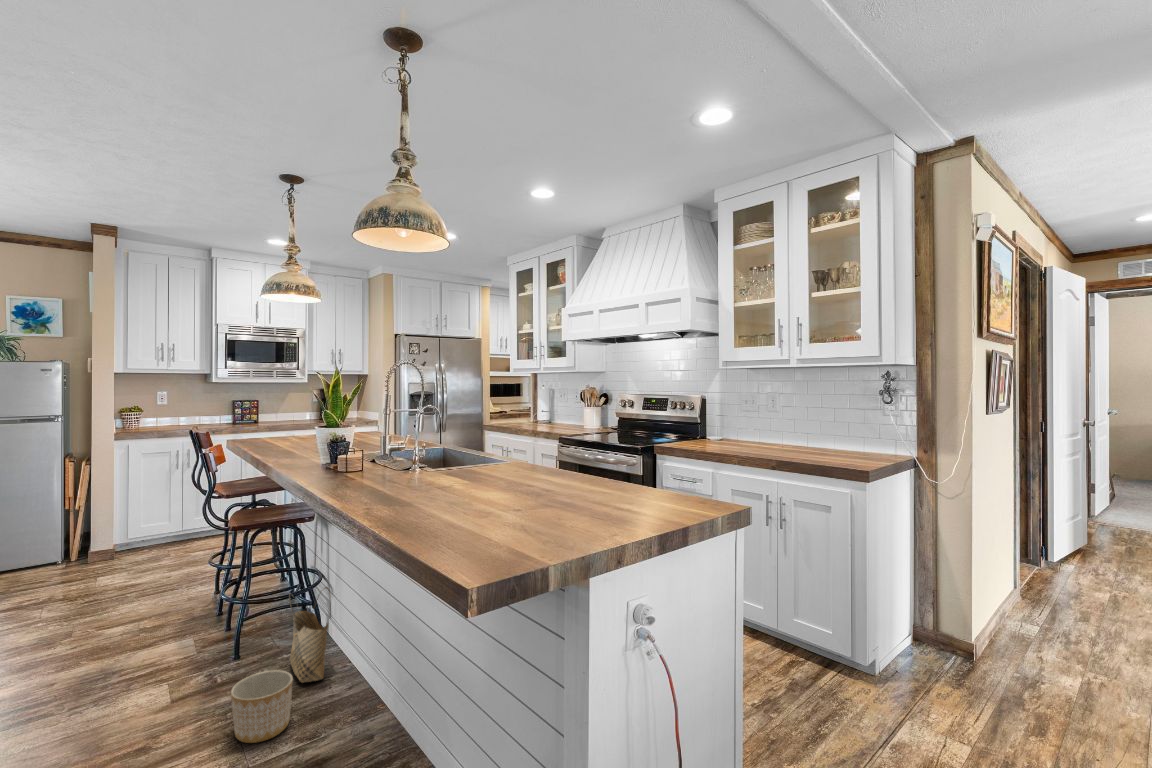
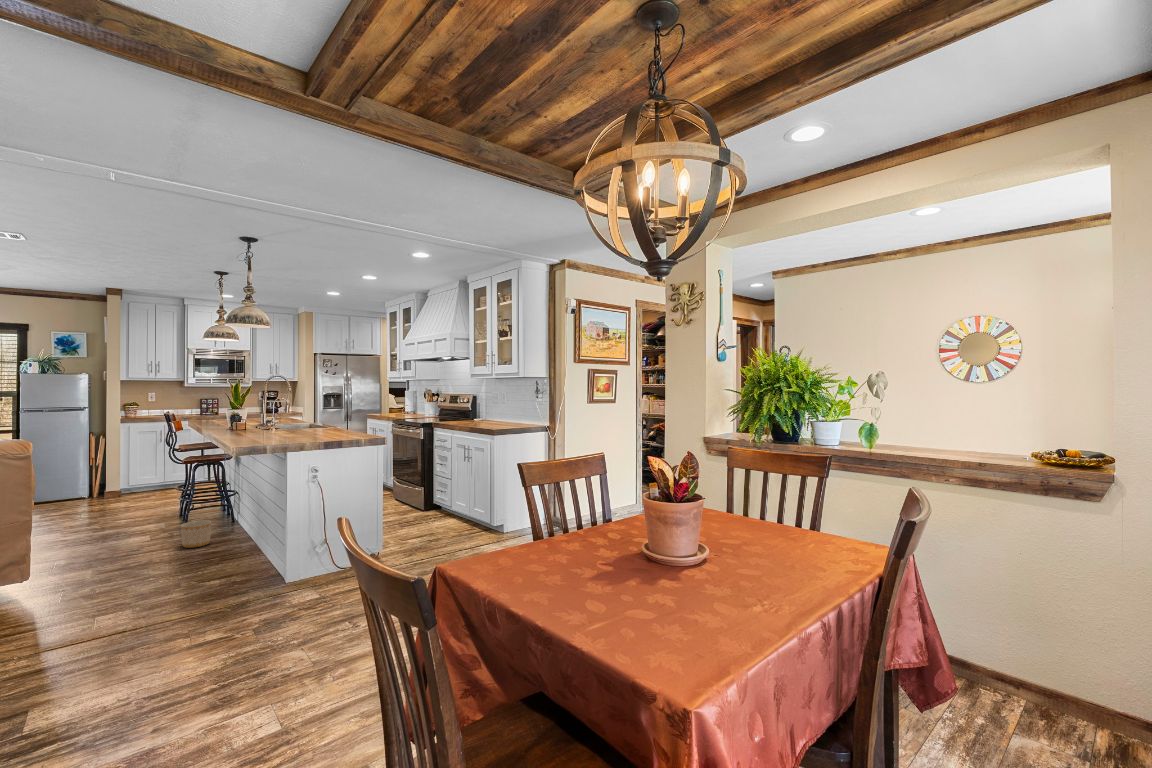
woven basket: present [290,587,328,682] -> none [215,488,237,533]

